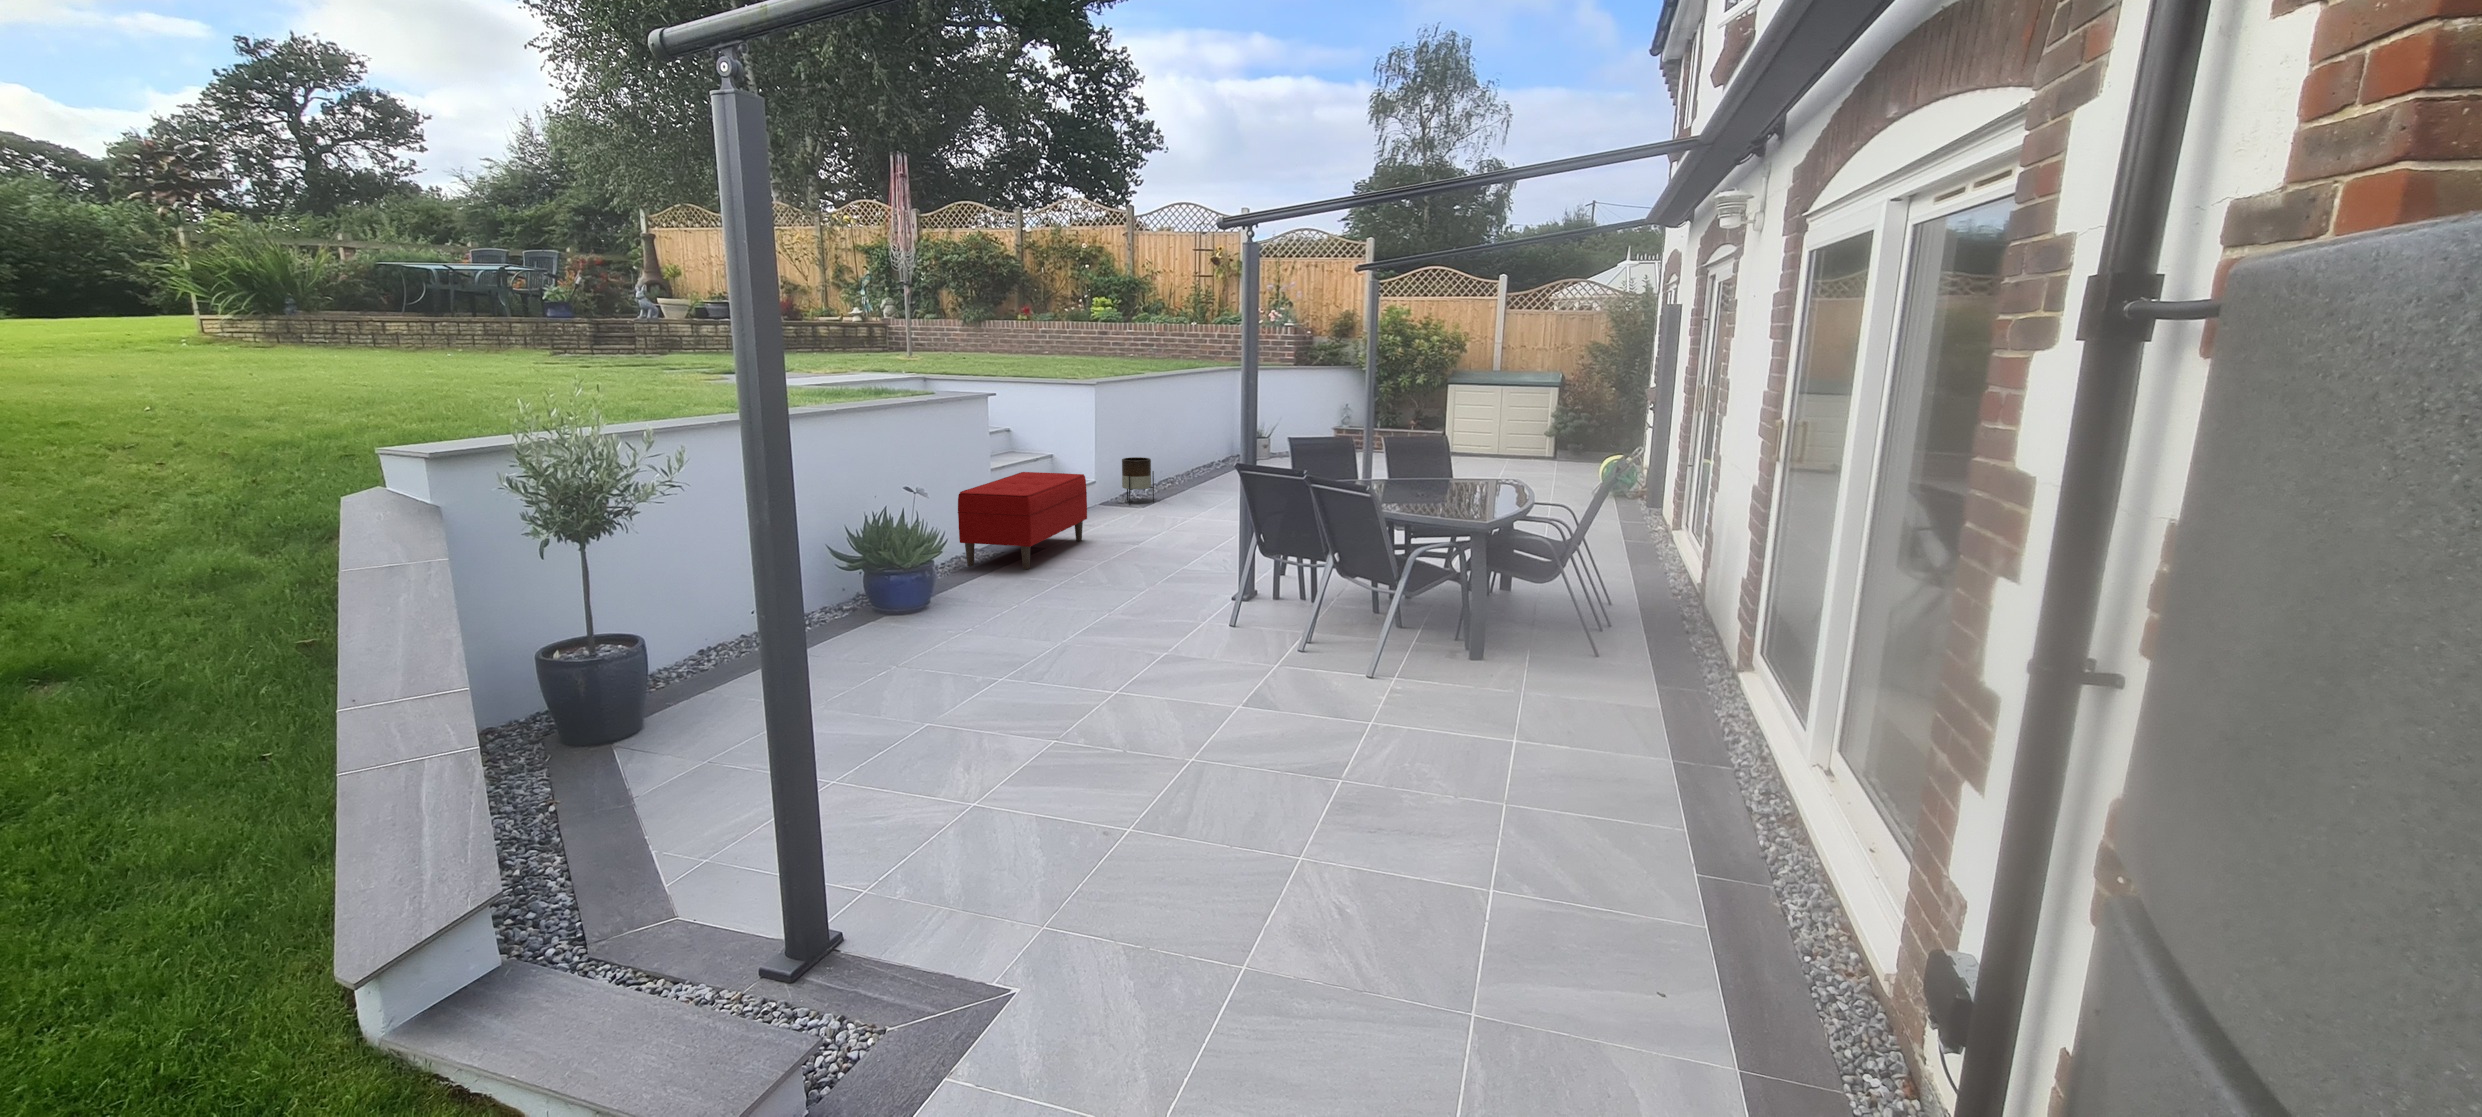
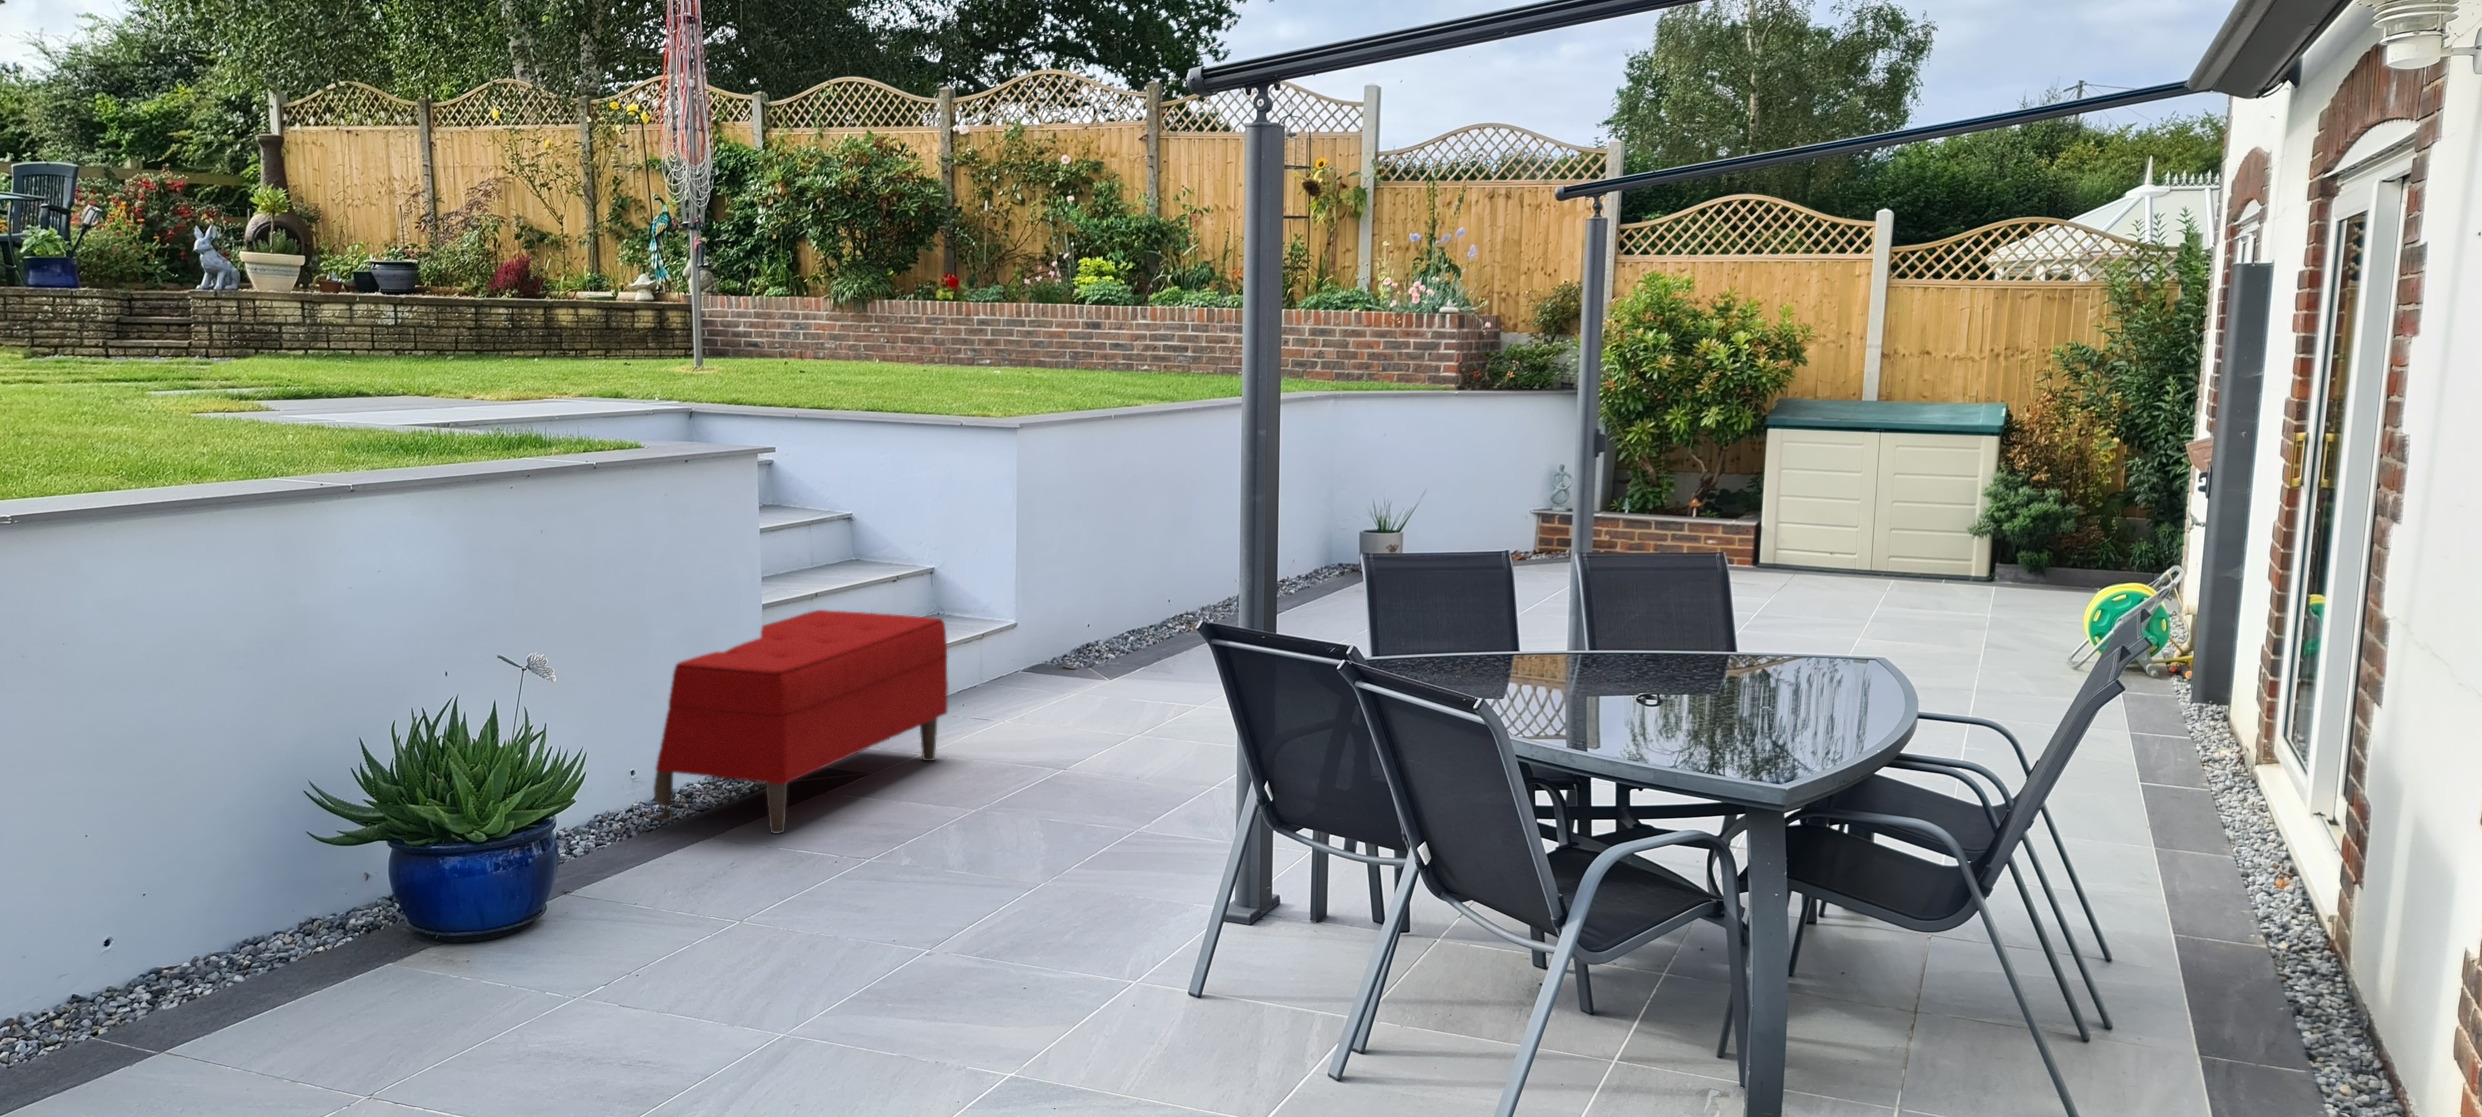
planter: present [1122,457,1154,505] -> none [1064,574,1129,674]

